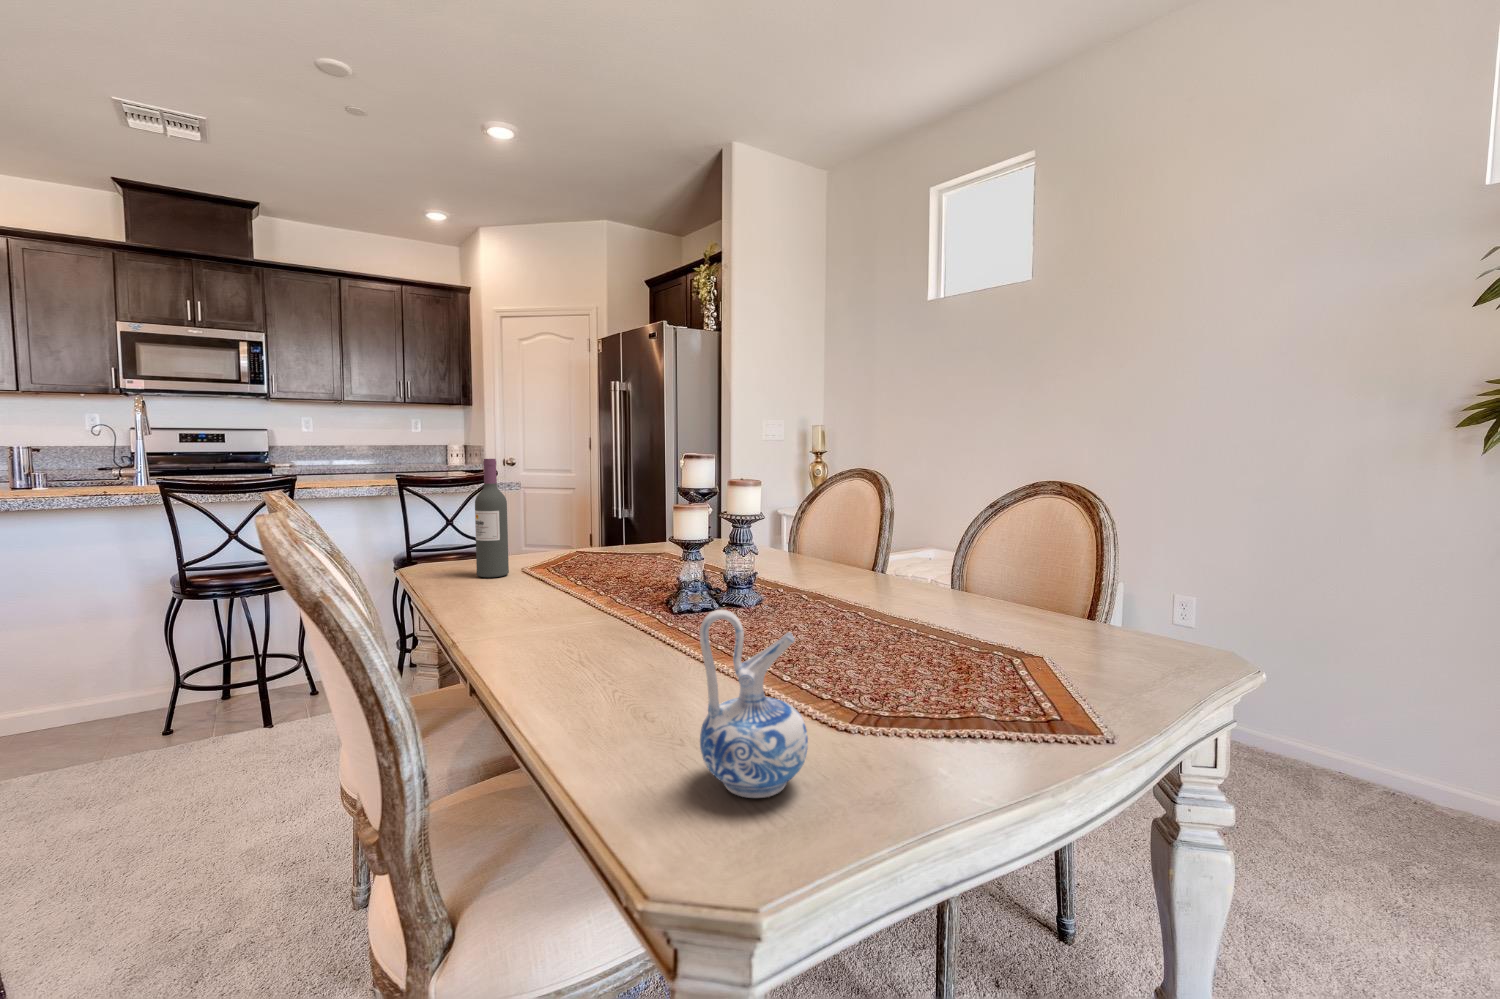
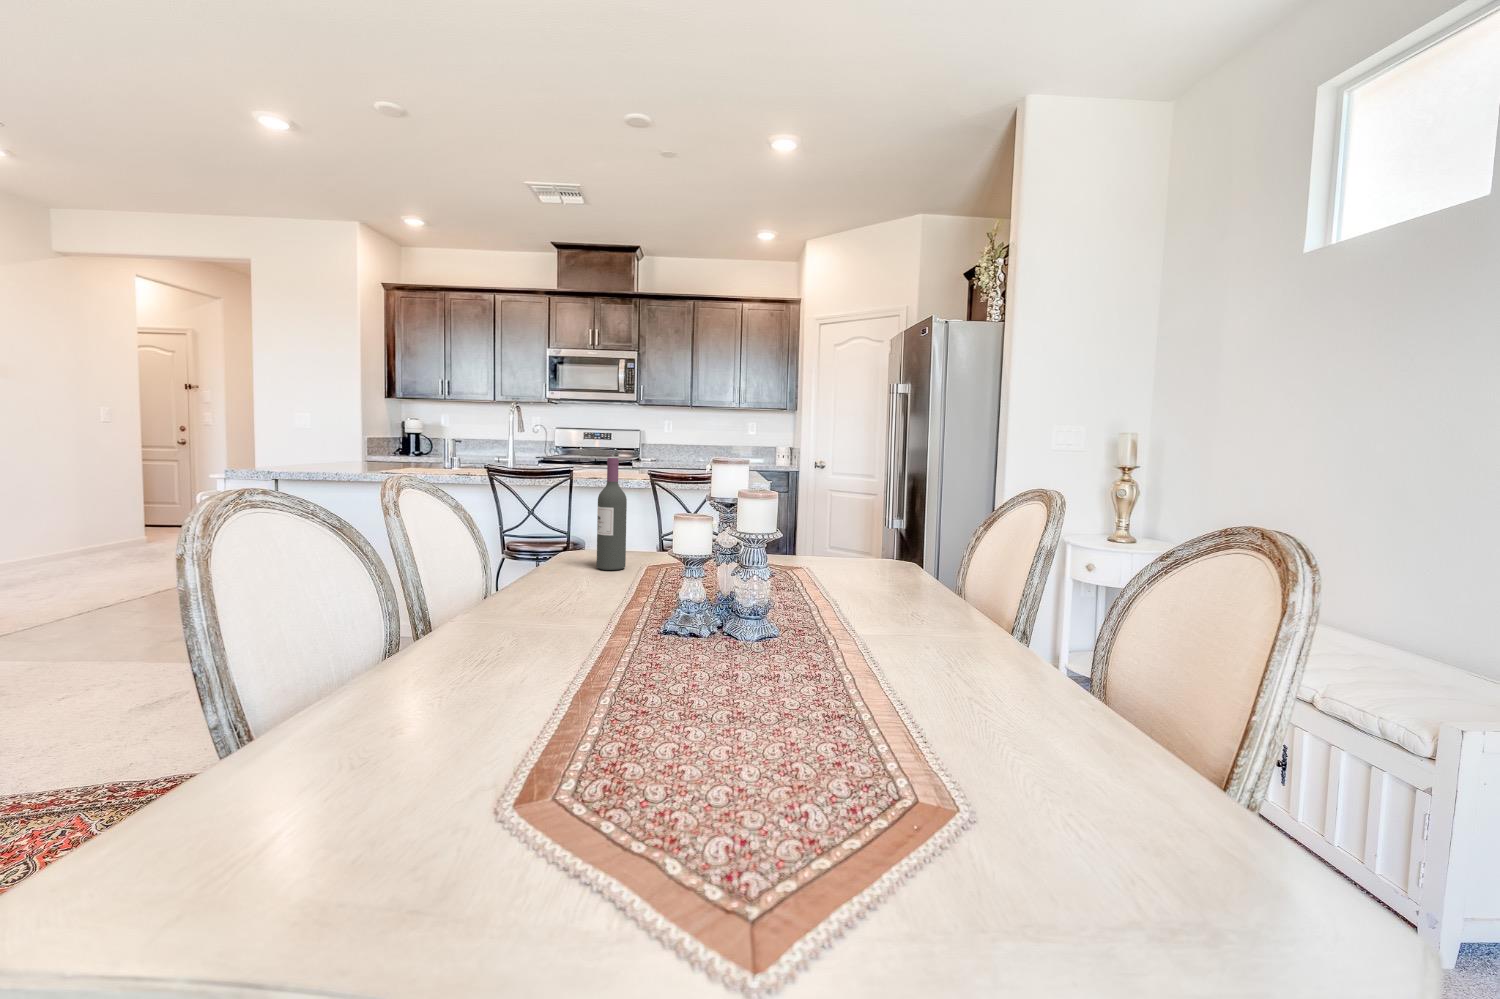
ceramic pitcher: present [700,610,808,798] -> none [206,628,357,855]

